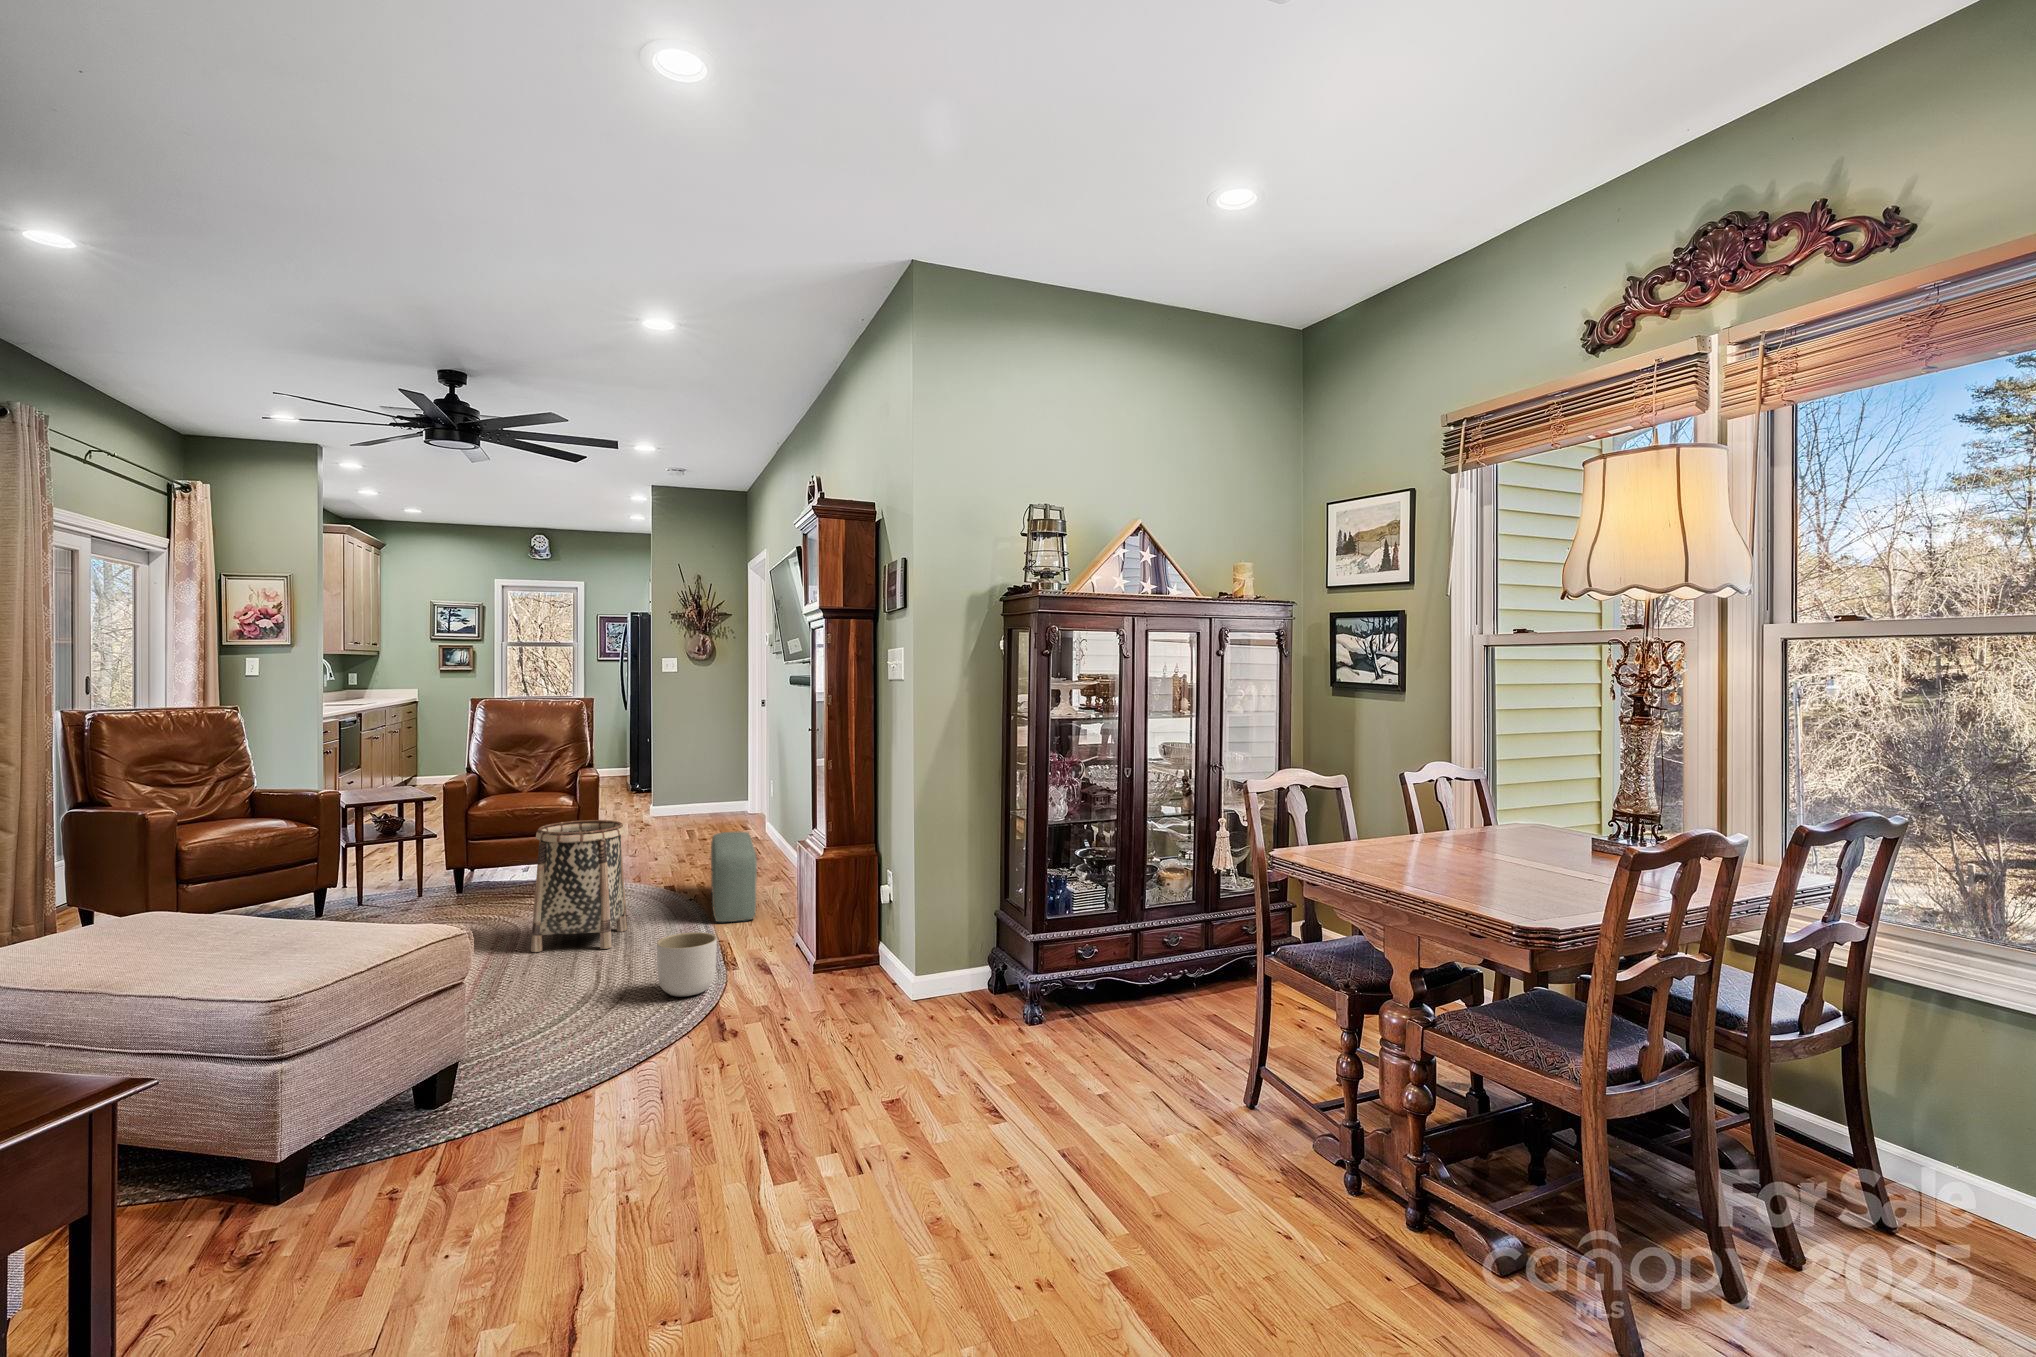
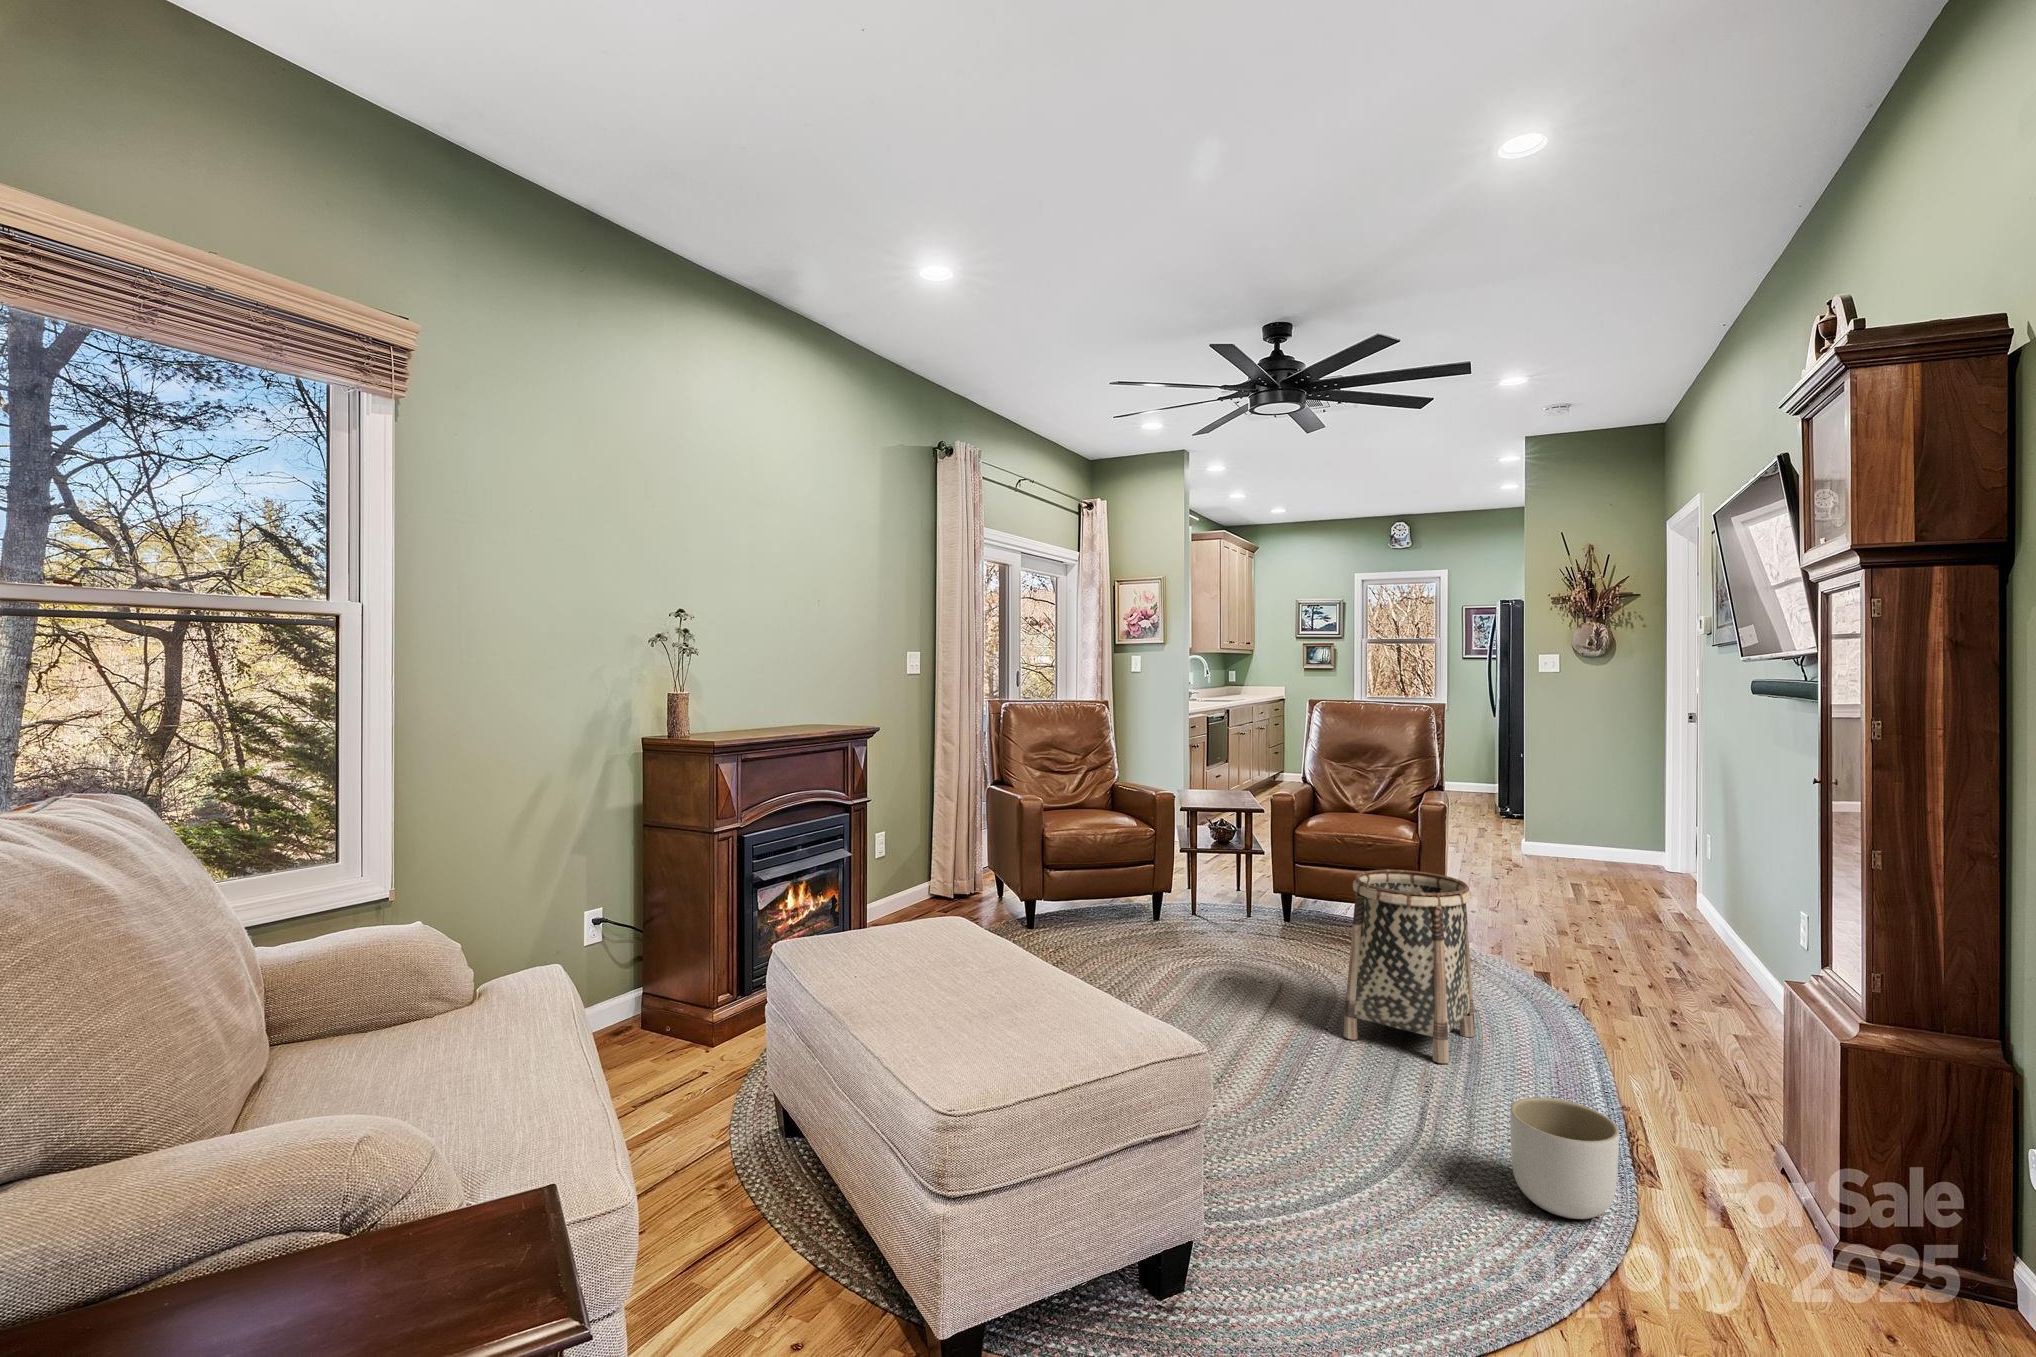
pouf: present [711,832,757,922] -> none [1609,914,1692,1075]

